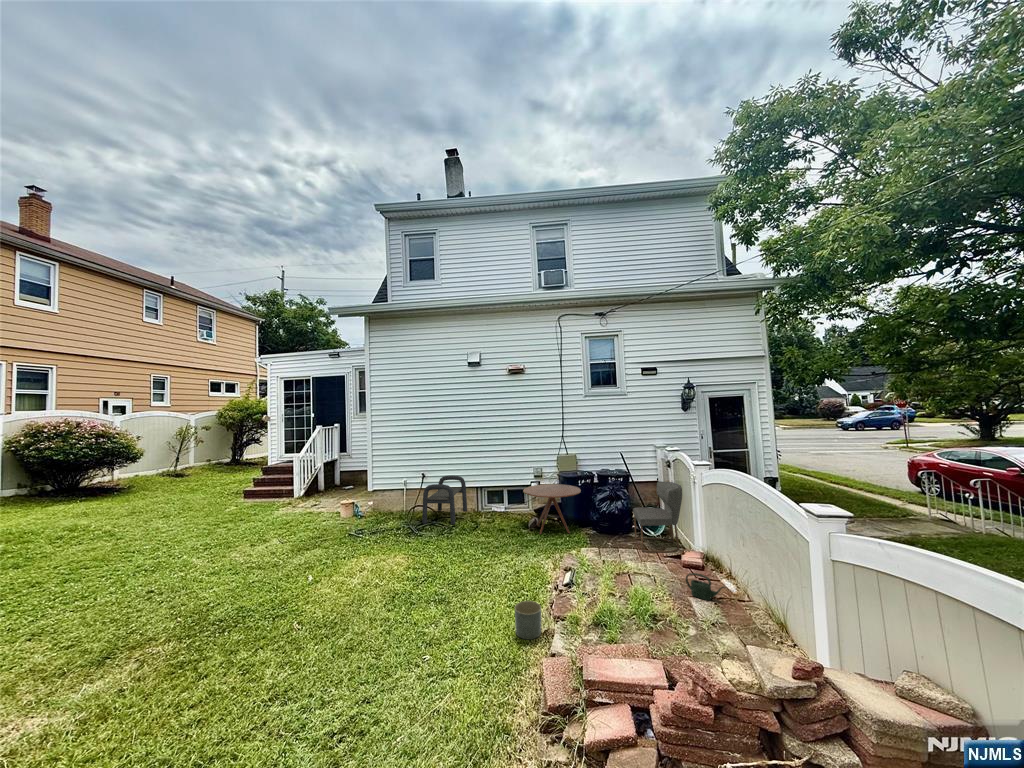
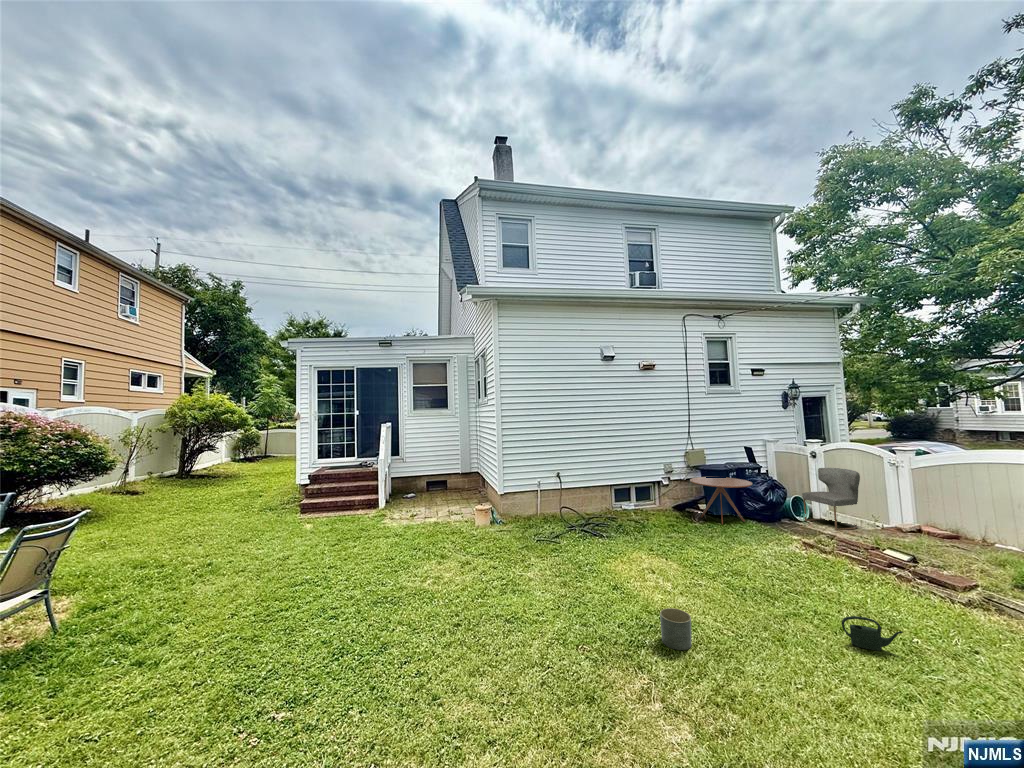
bench: present [422,476,467,524] -> none [574,474,624,525]
watering can: present [686,573,724,600] -> present [842,616,903,651]
planter: present [515,601,541,639] -> present [660,608,692,650]

